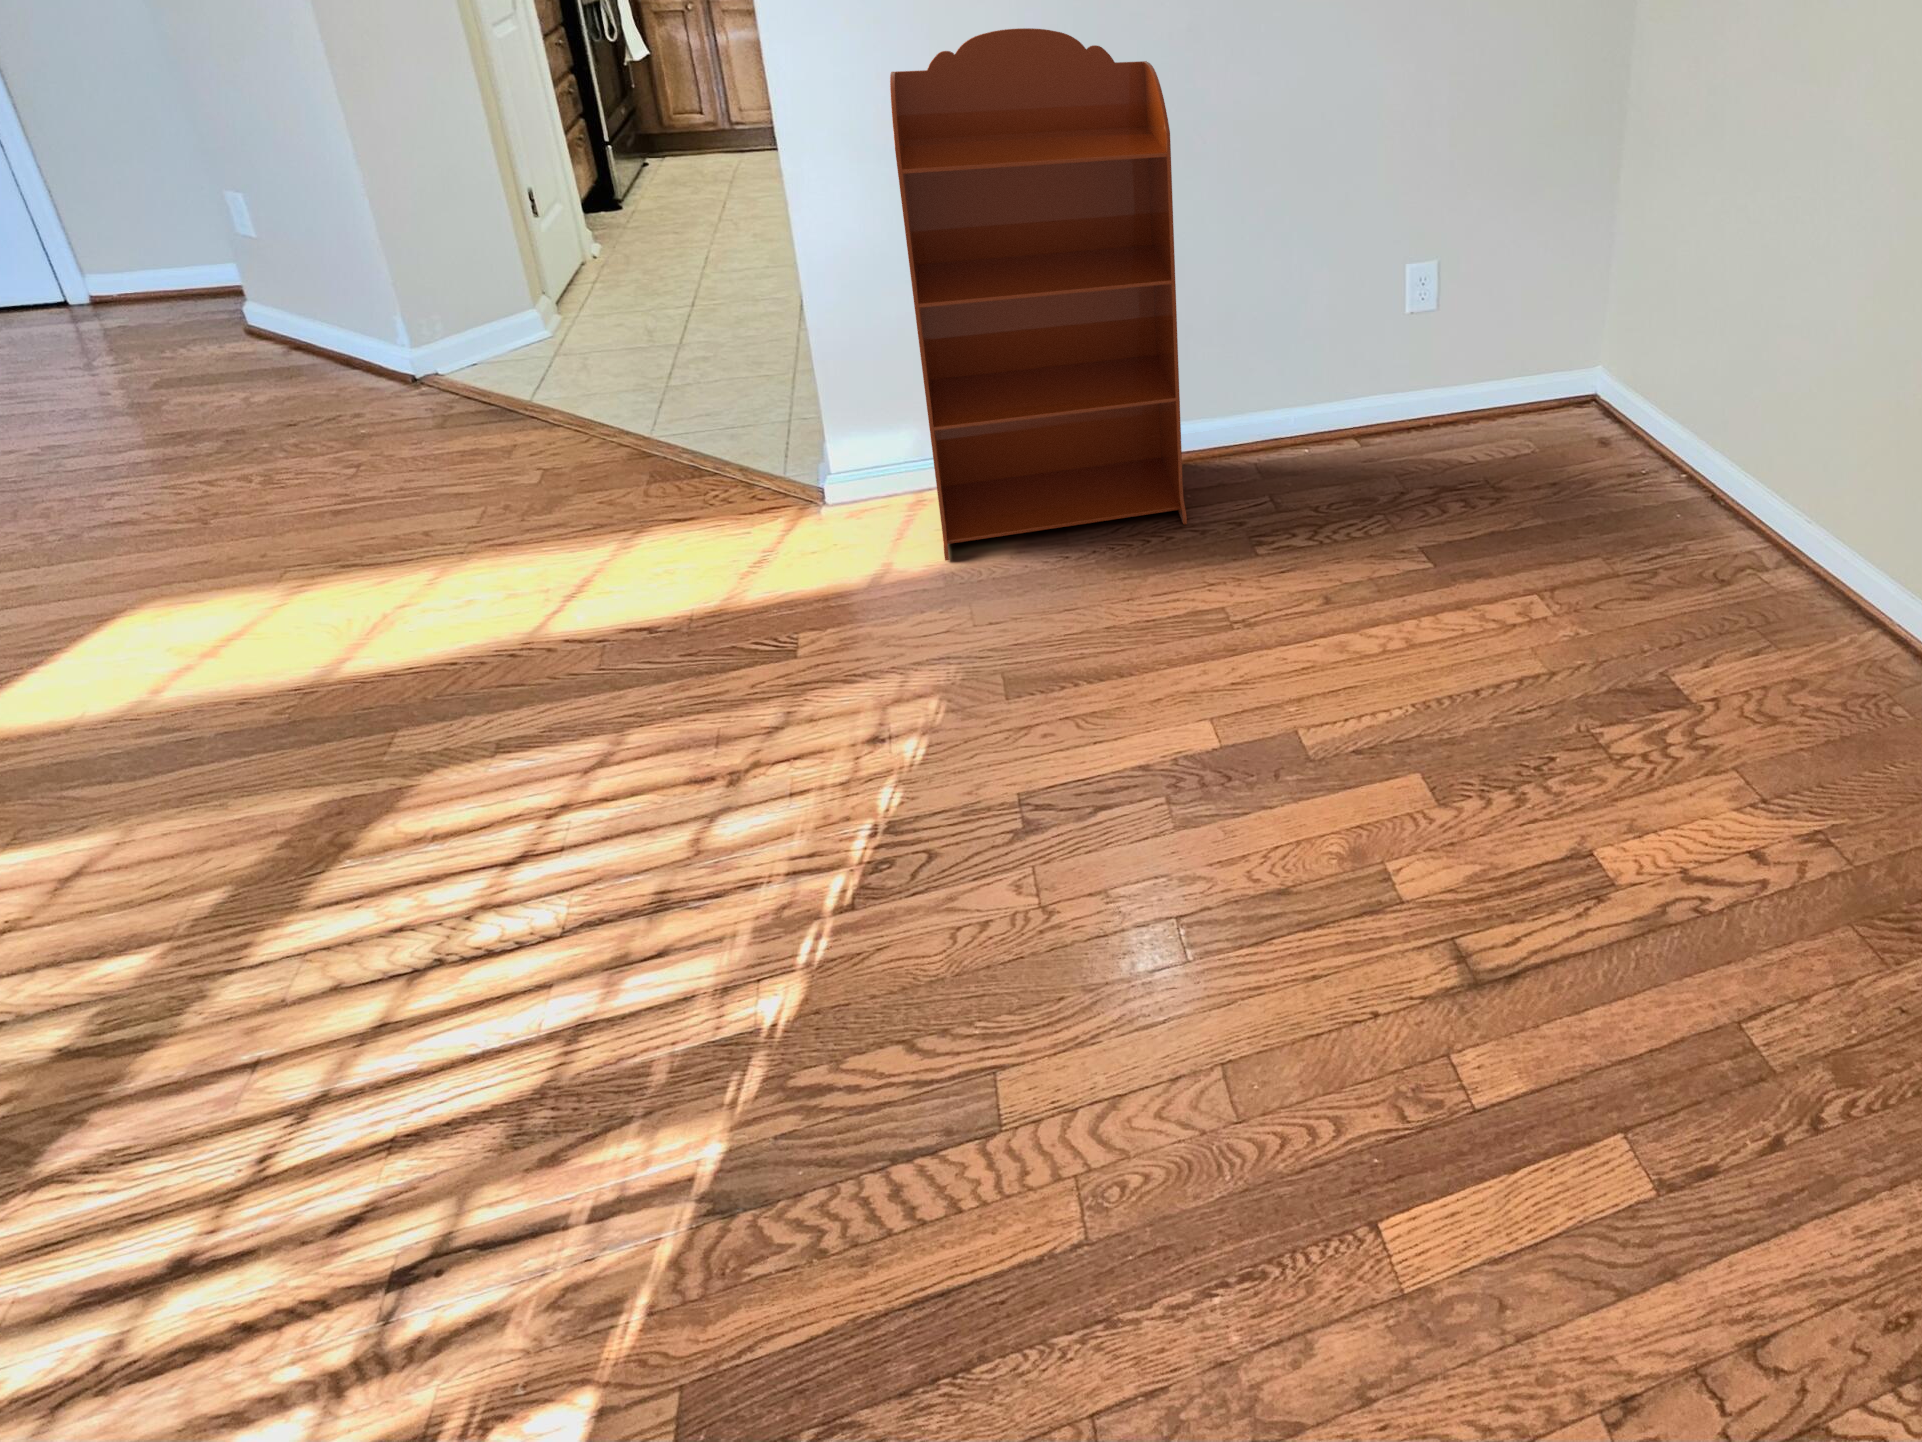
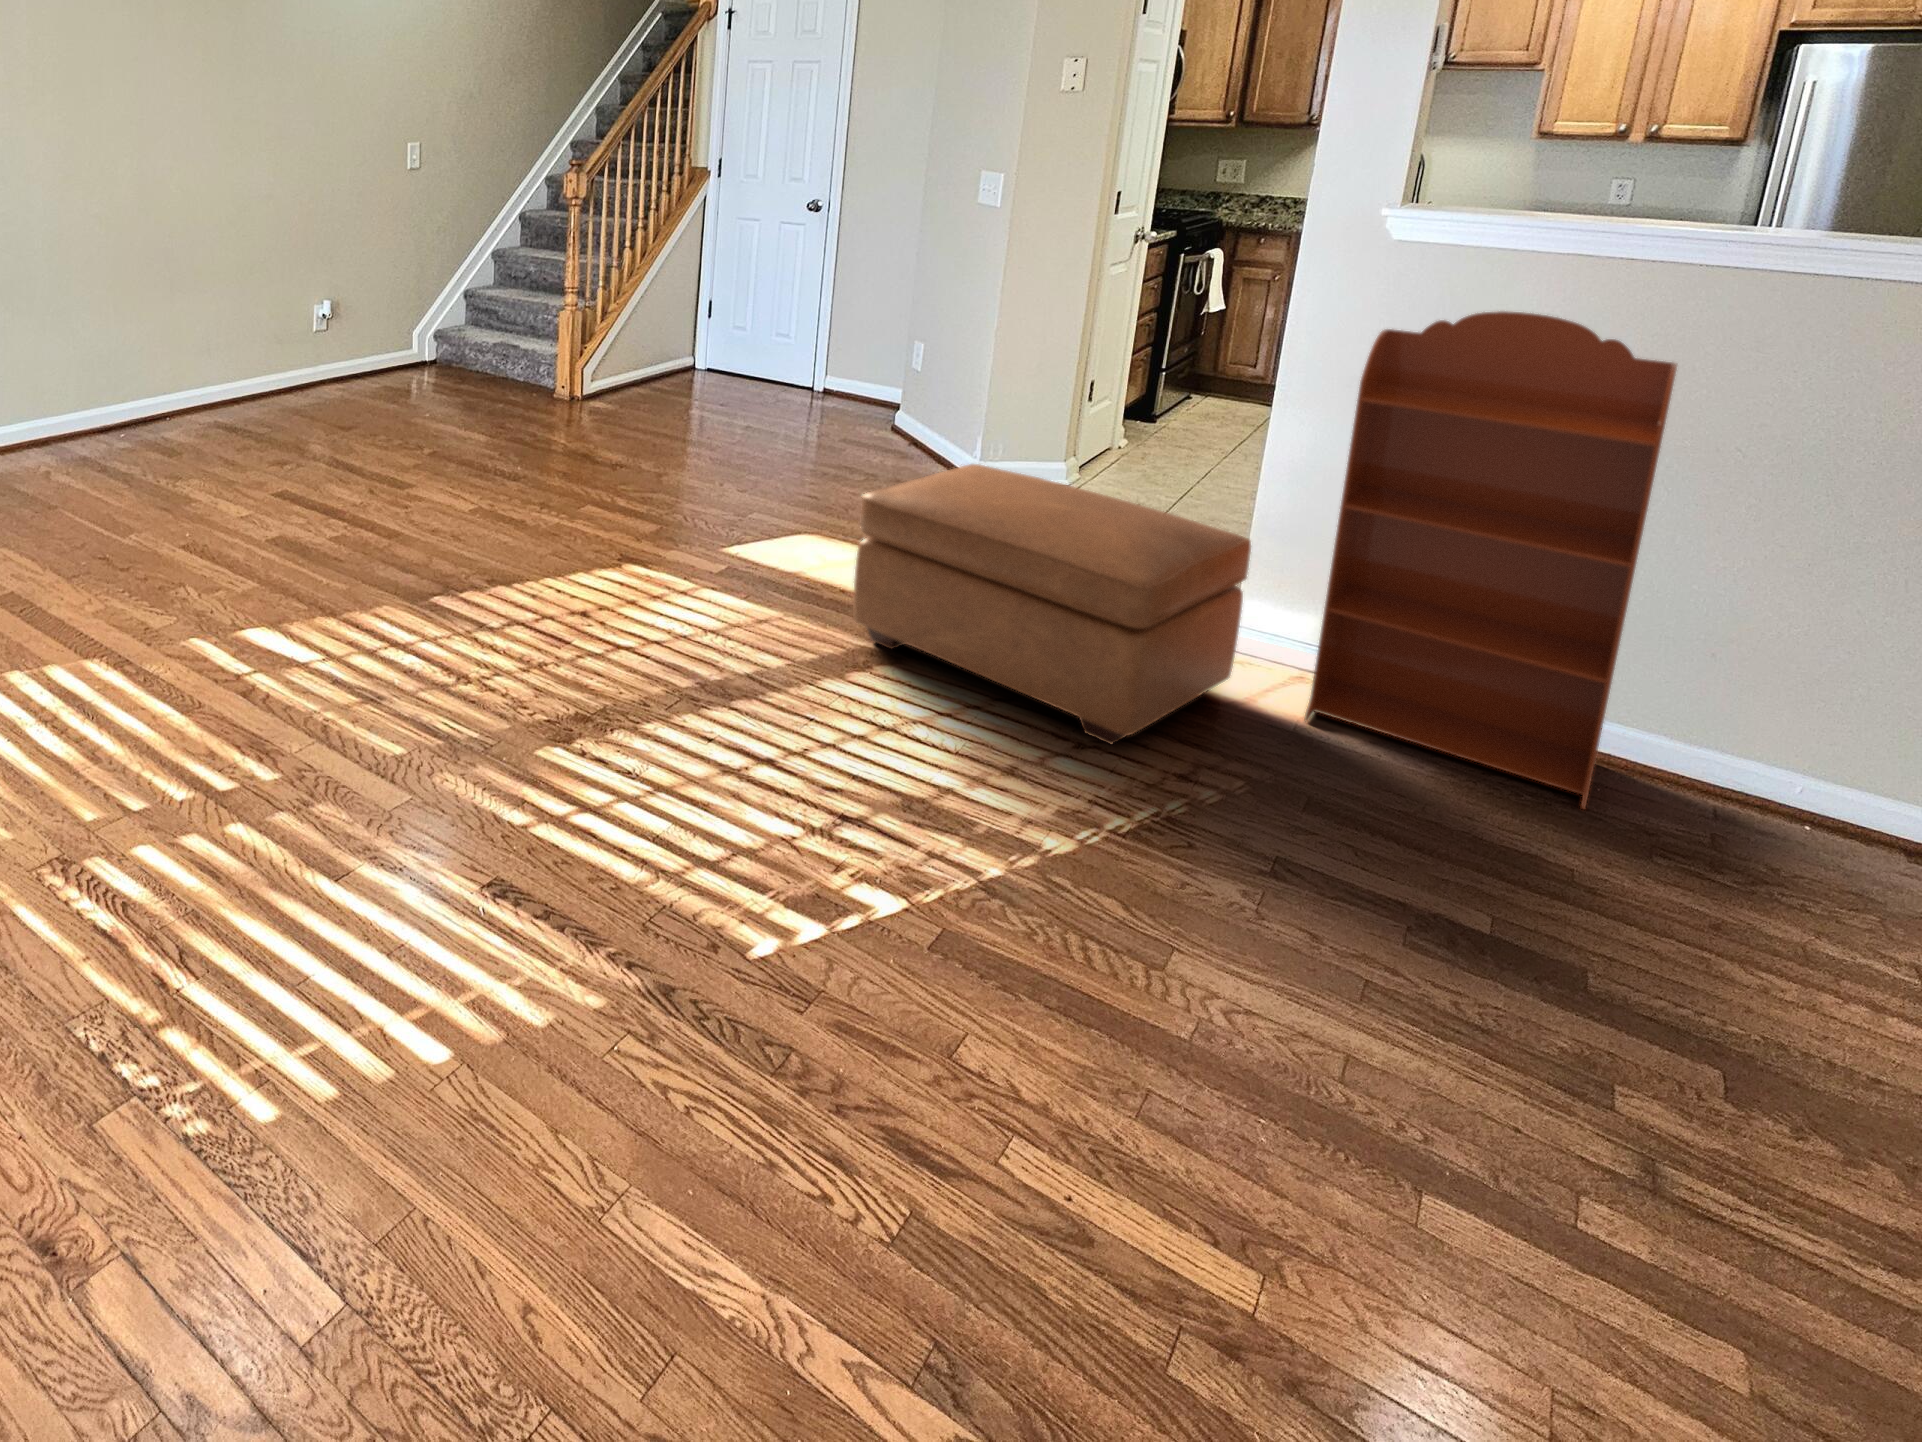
ottoman: none [189,381,857,787] -> present [853,464,1251,744]

